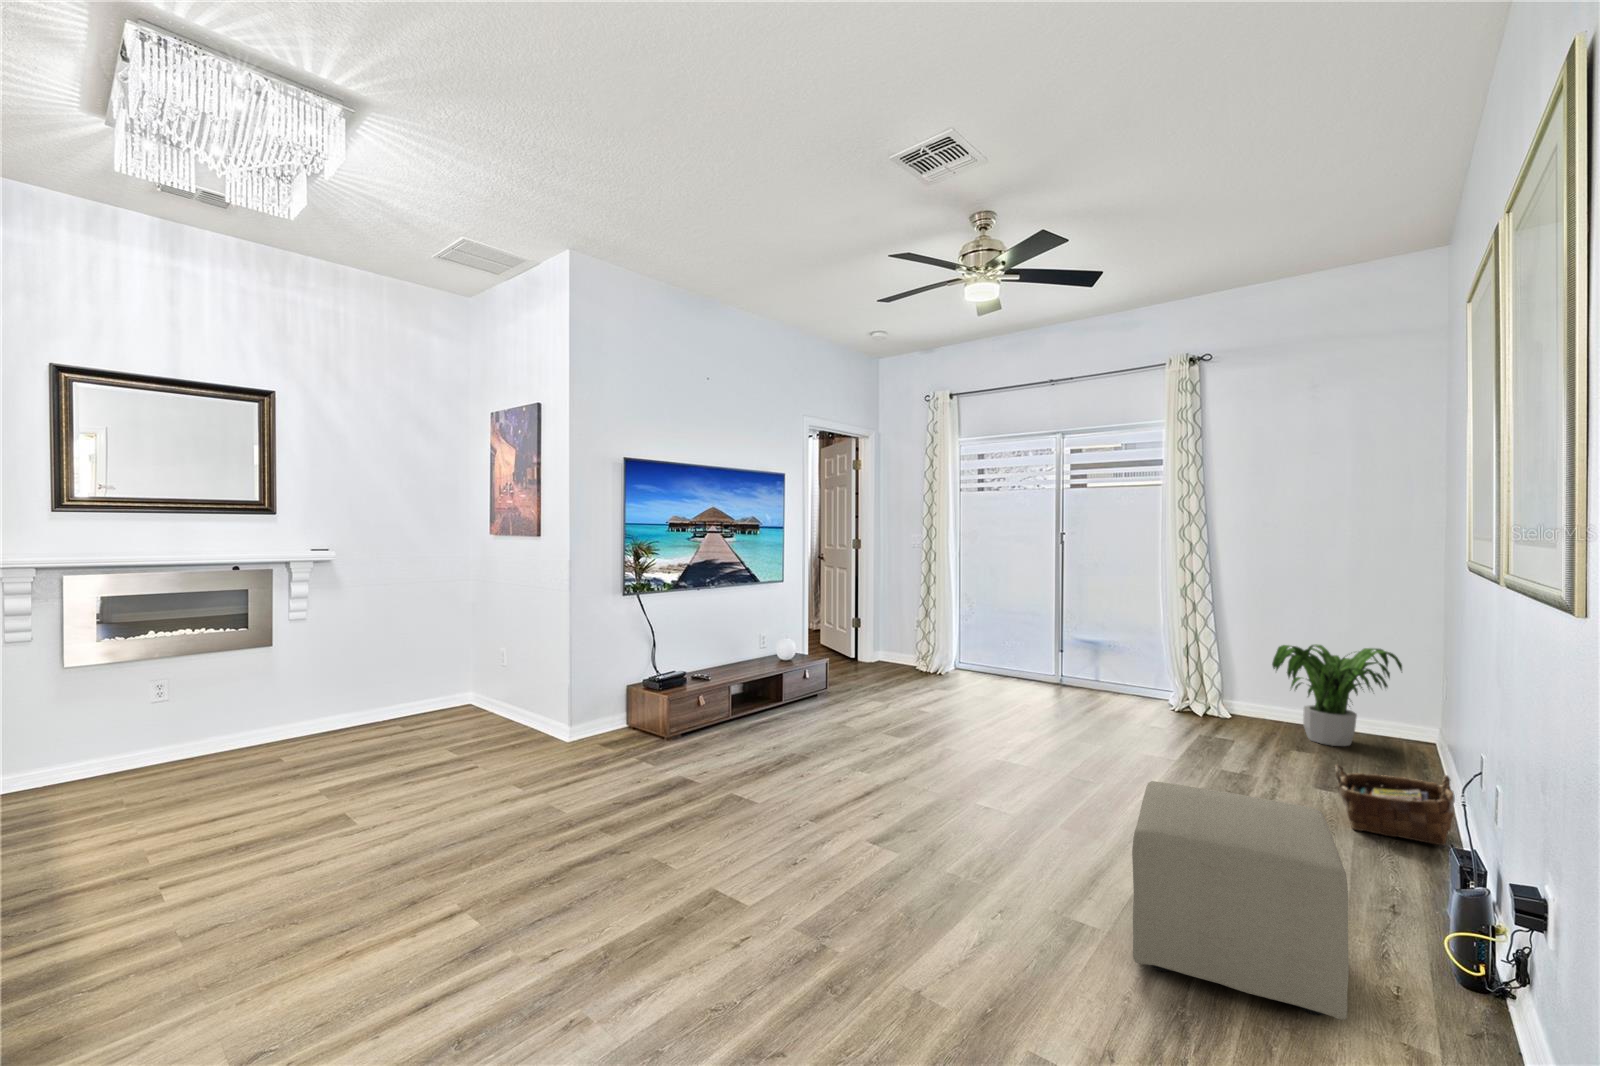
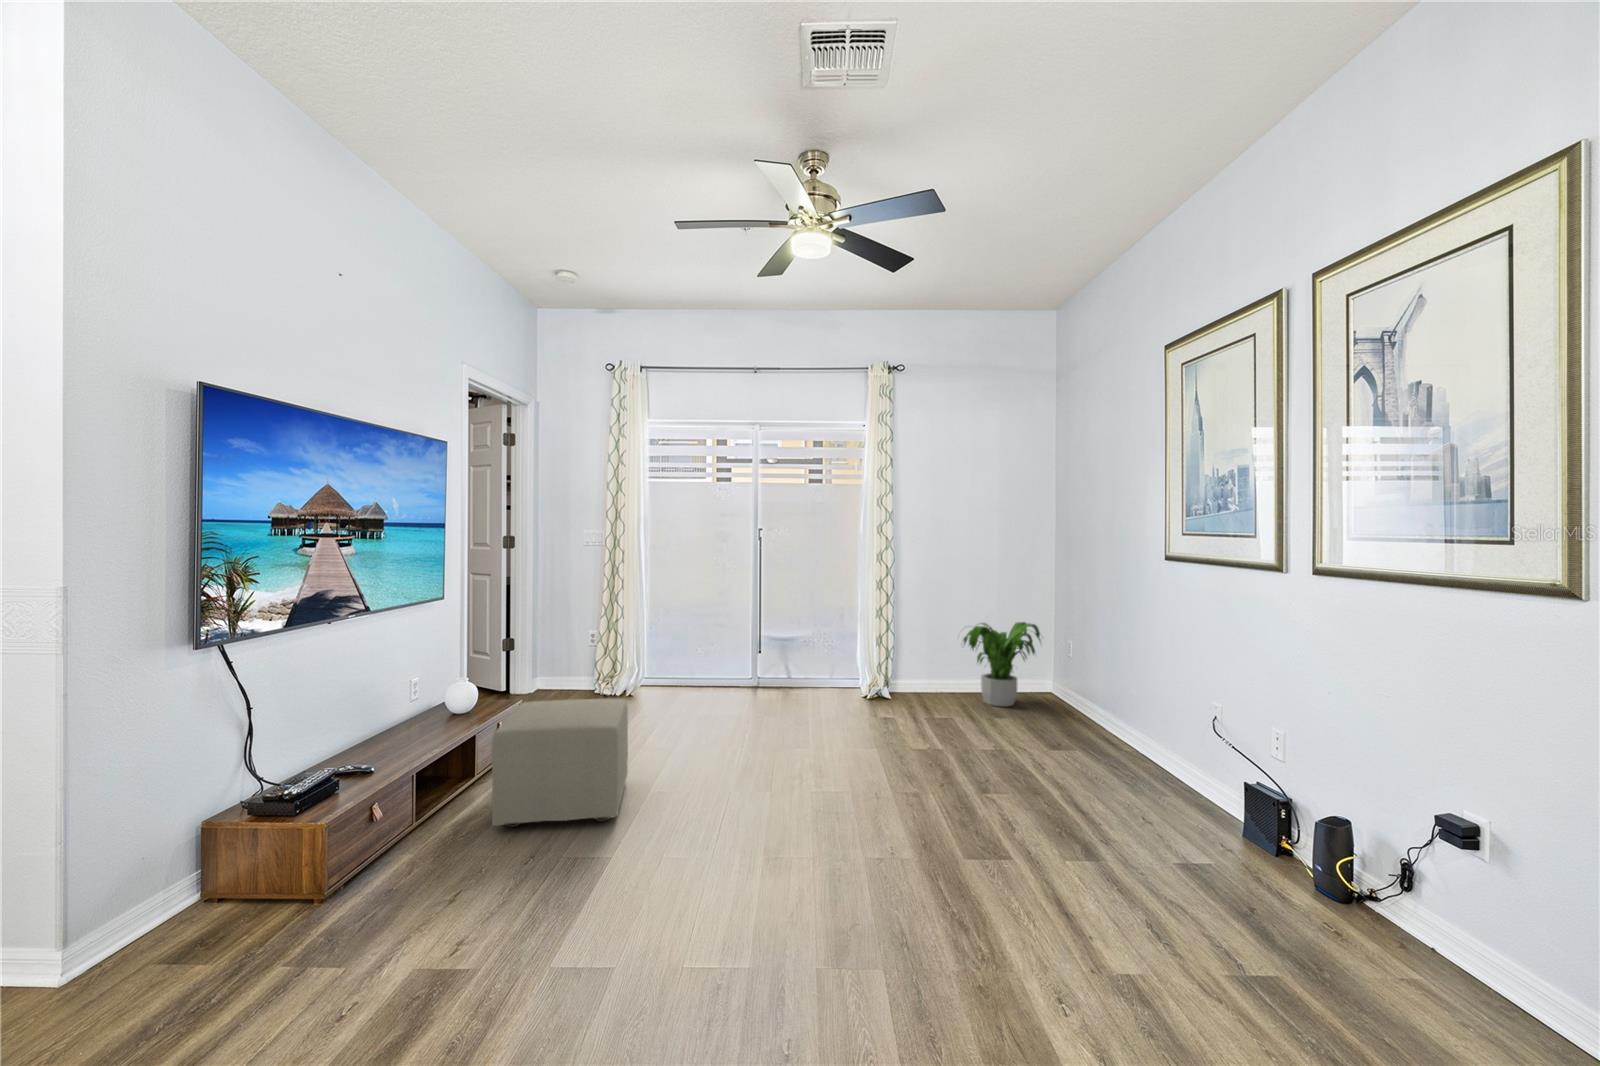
woven basket: present [1336,765,1455,845] -> none [1090,722,1176,783]
ottoman: present [1132,781,1349,1020] -> present [491,698,628,827]

